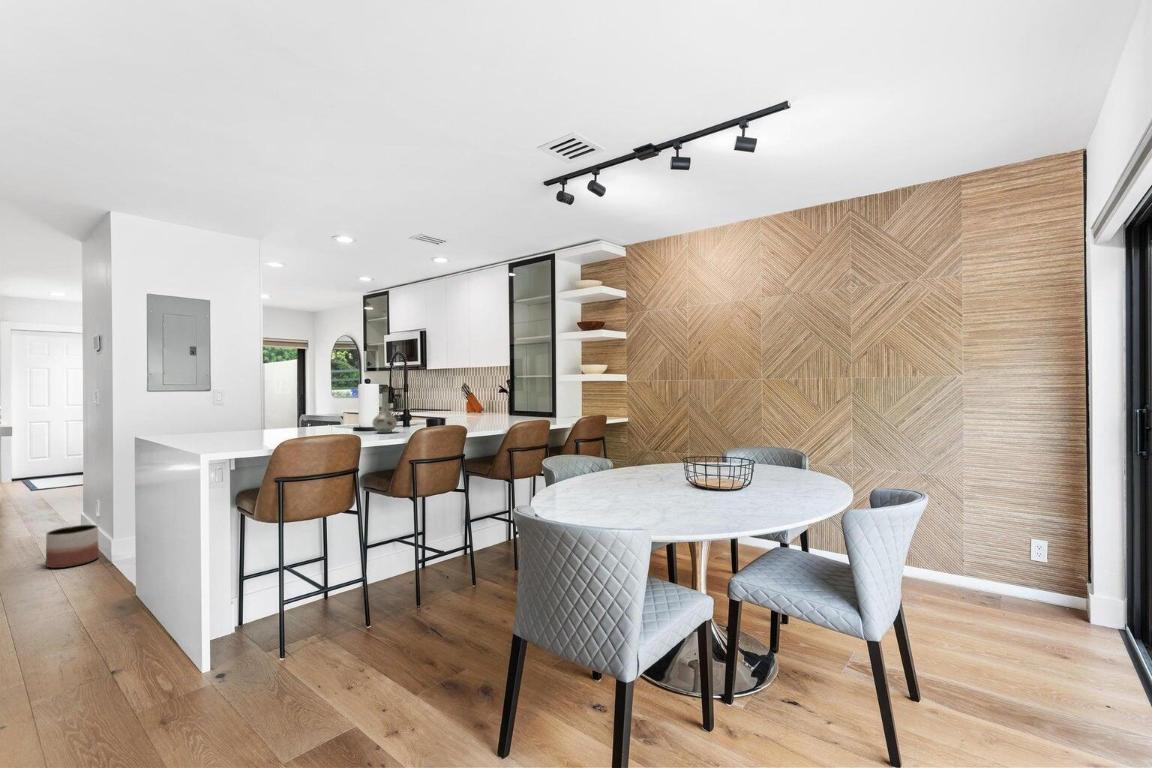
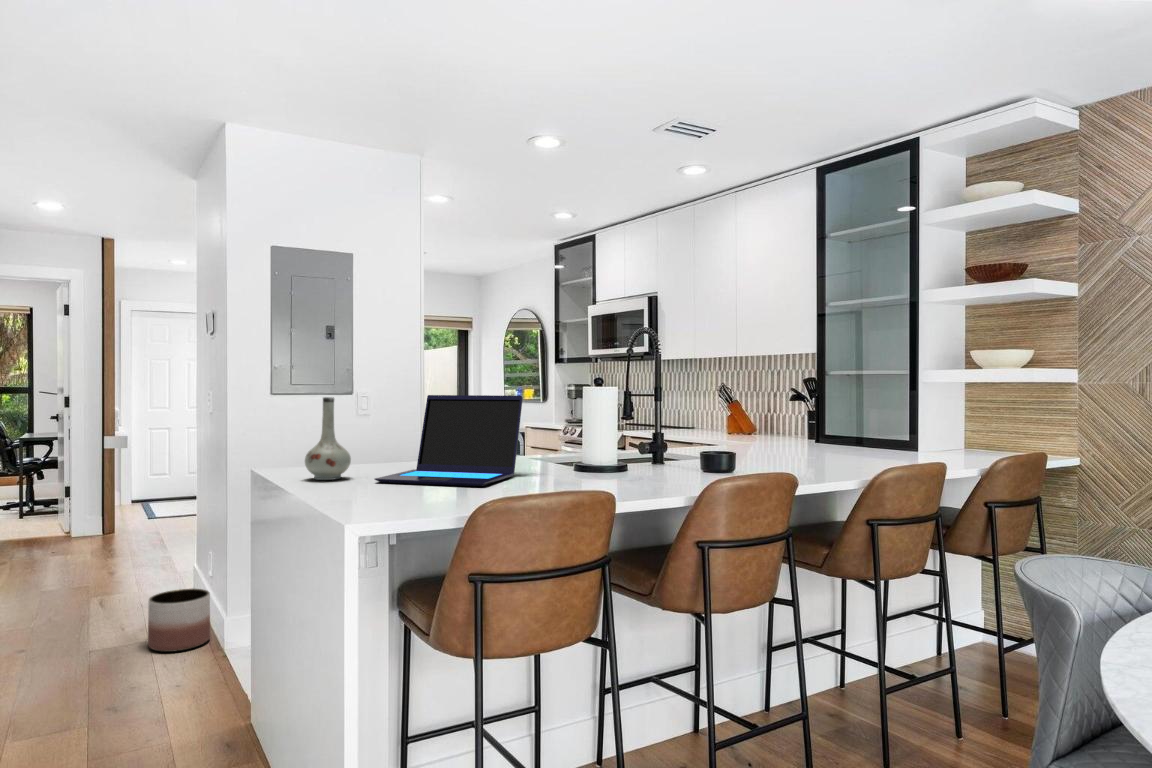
laptop: none [222,389,320,438] -> present [374,395,523,486]
vase: present [372,389,397,433] -> present [305,397,351,480]

